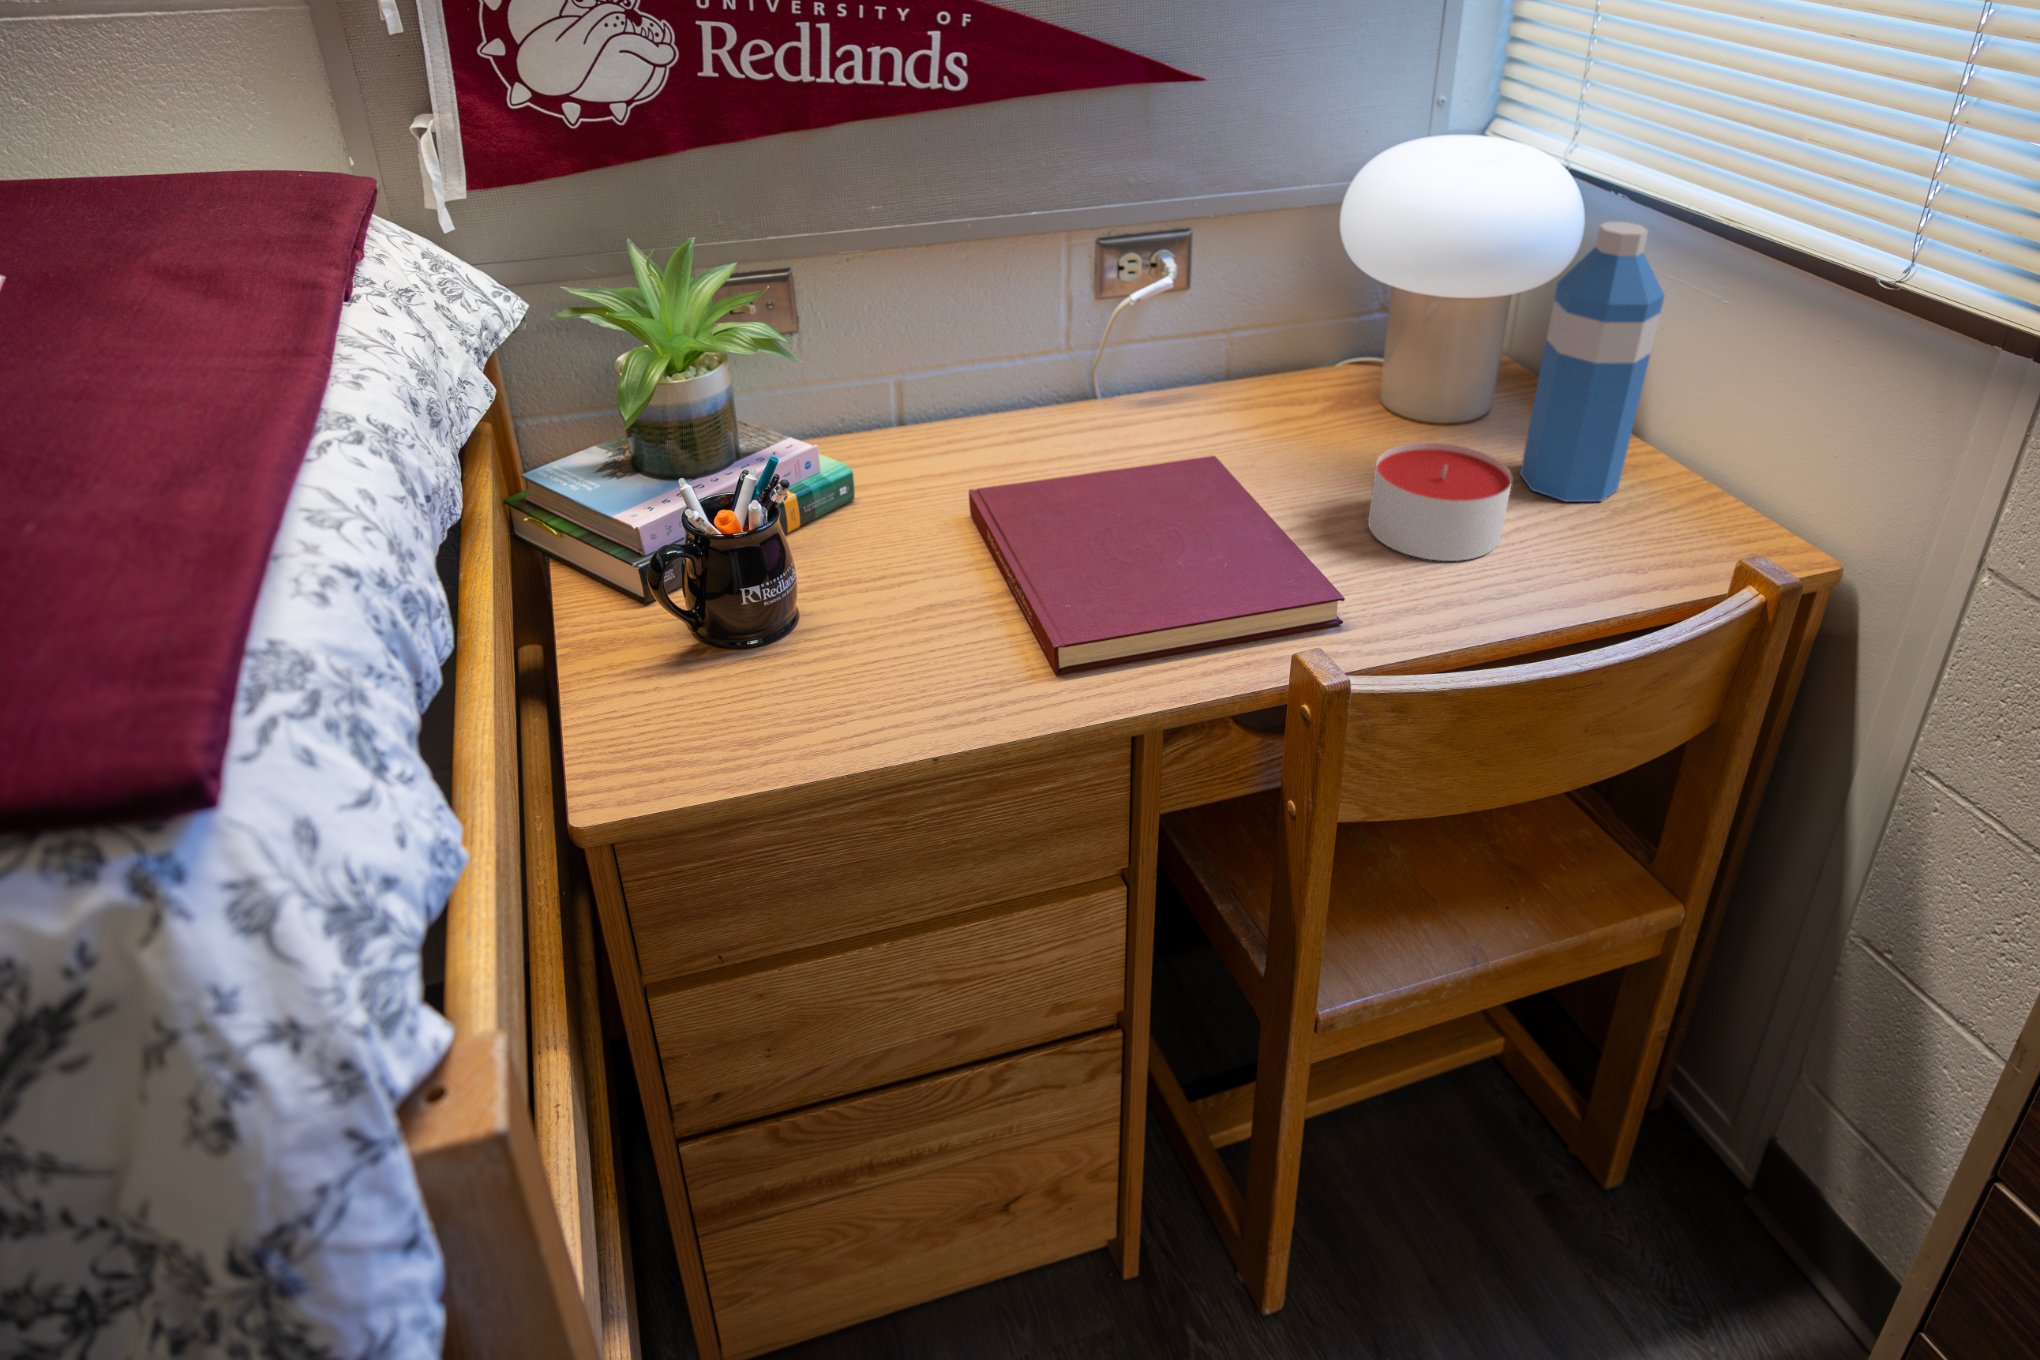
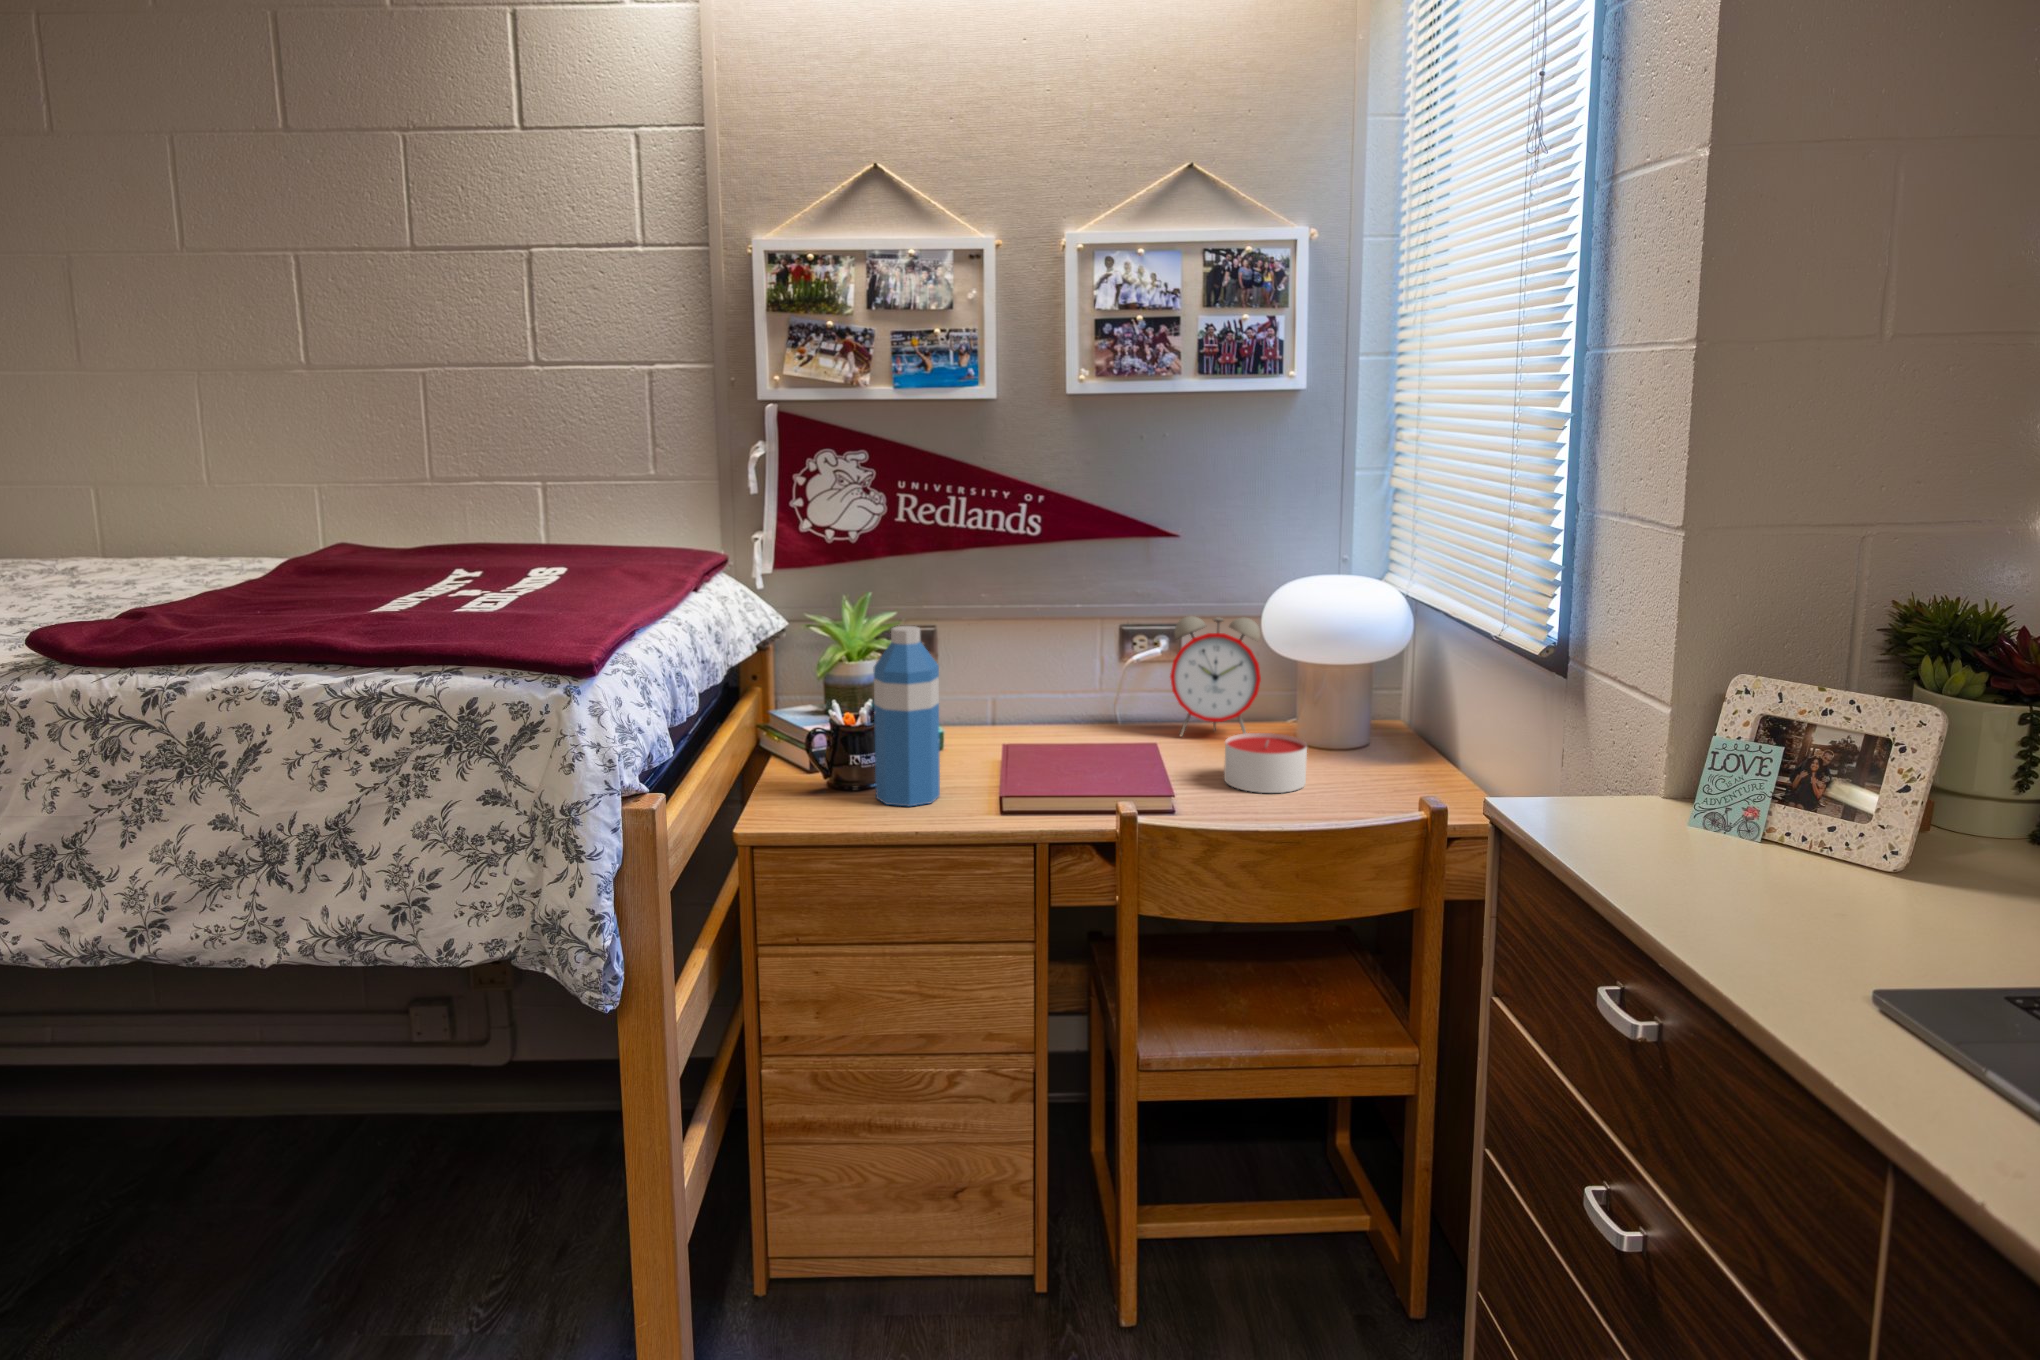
alarm clock: none [1194,221,1350,427] -> present [1170,616,1261,736]
water bottle: present [1520,222,1665,502] -> present [873,626,940,806]

